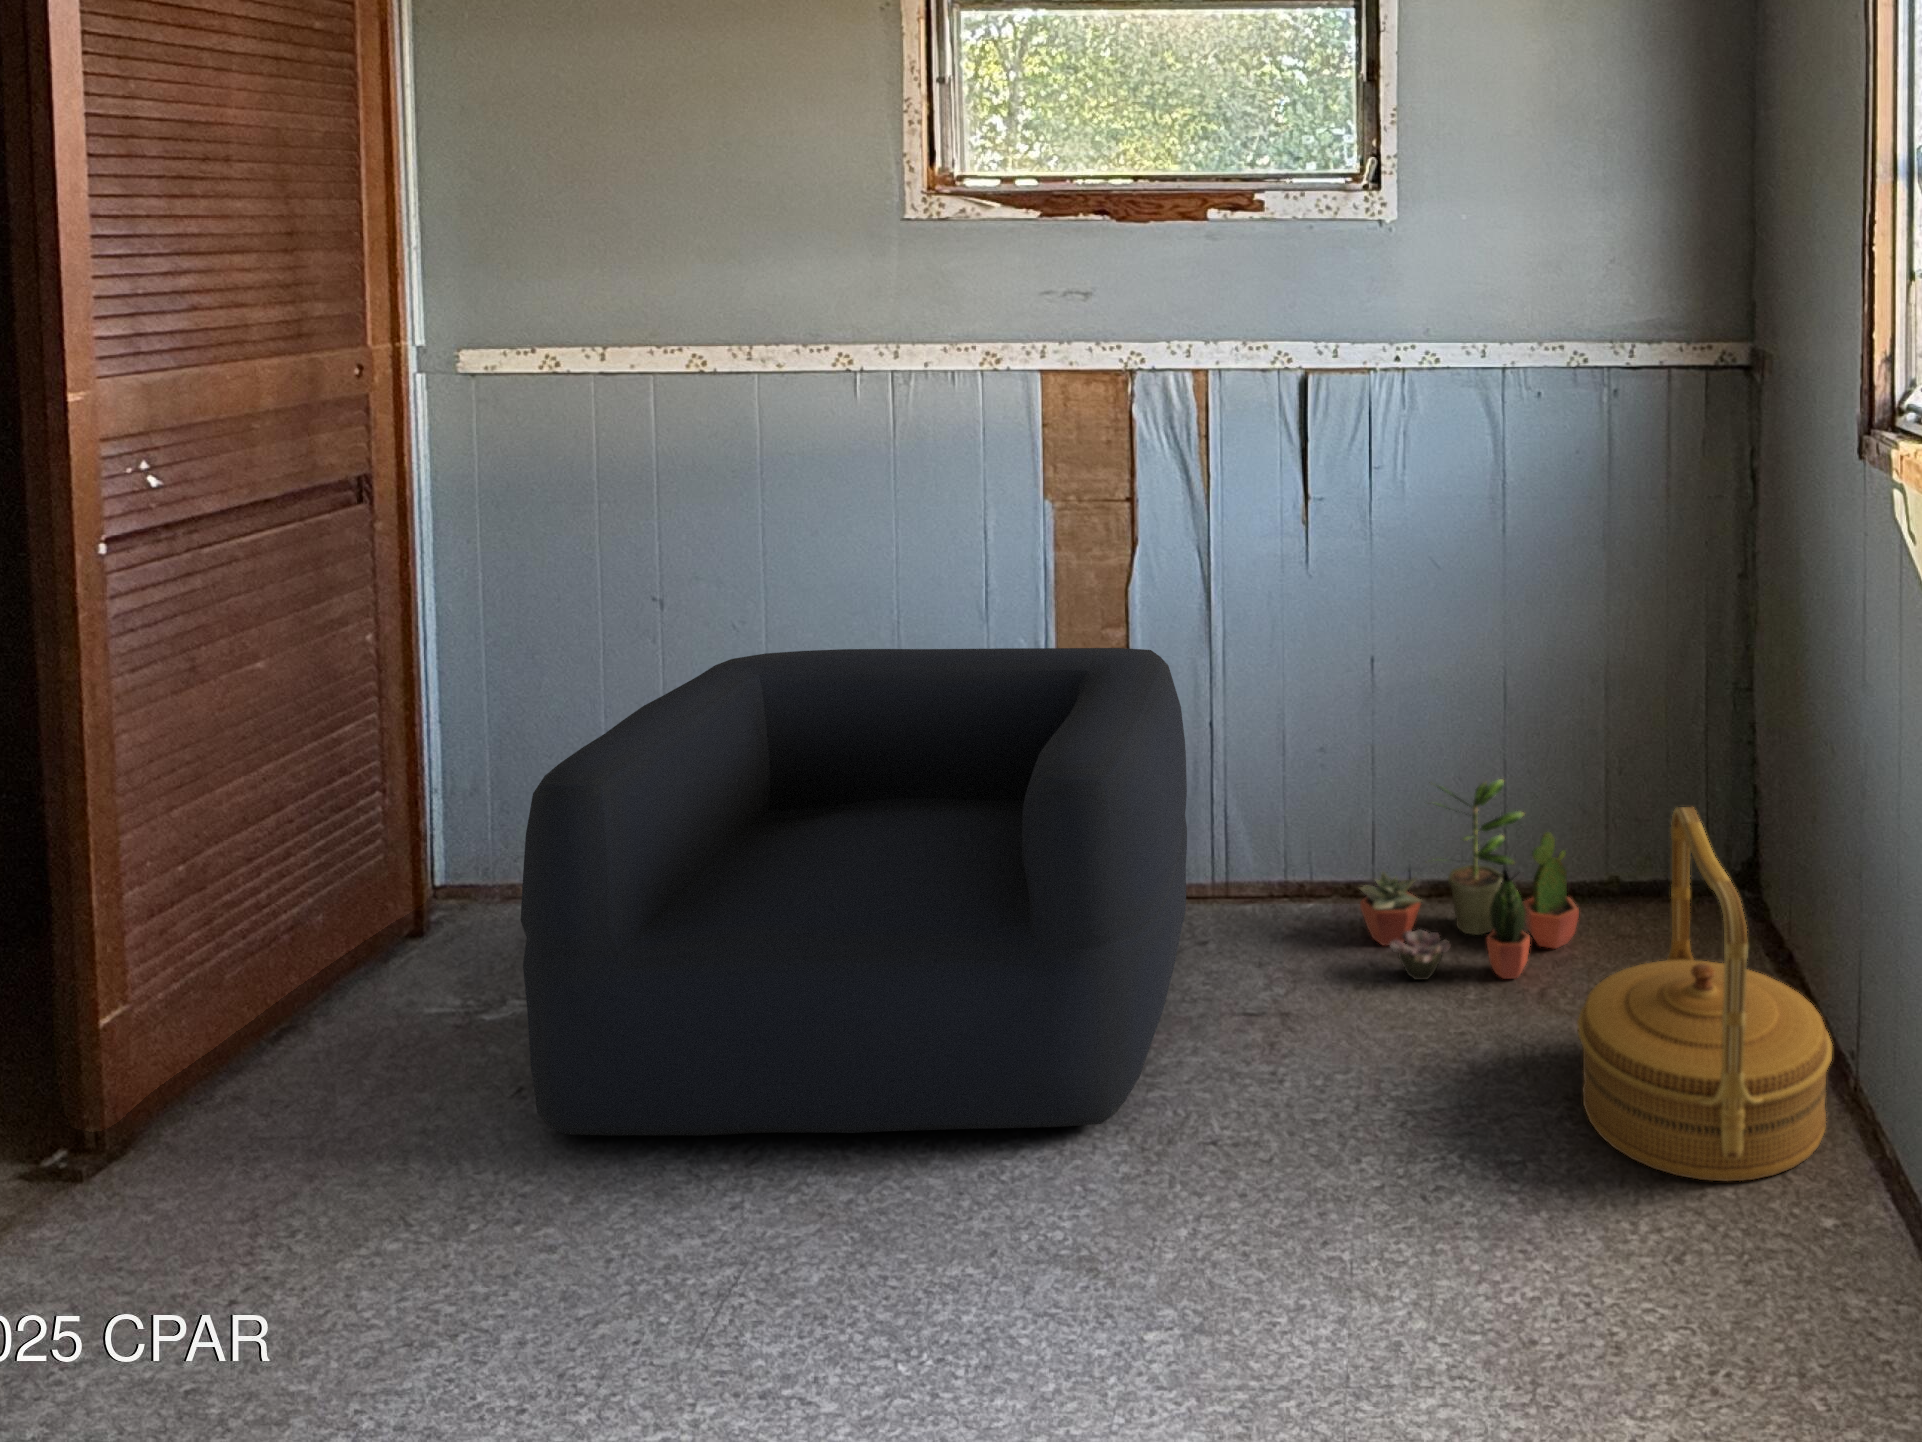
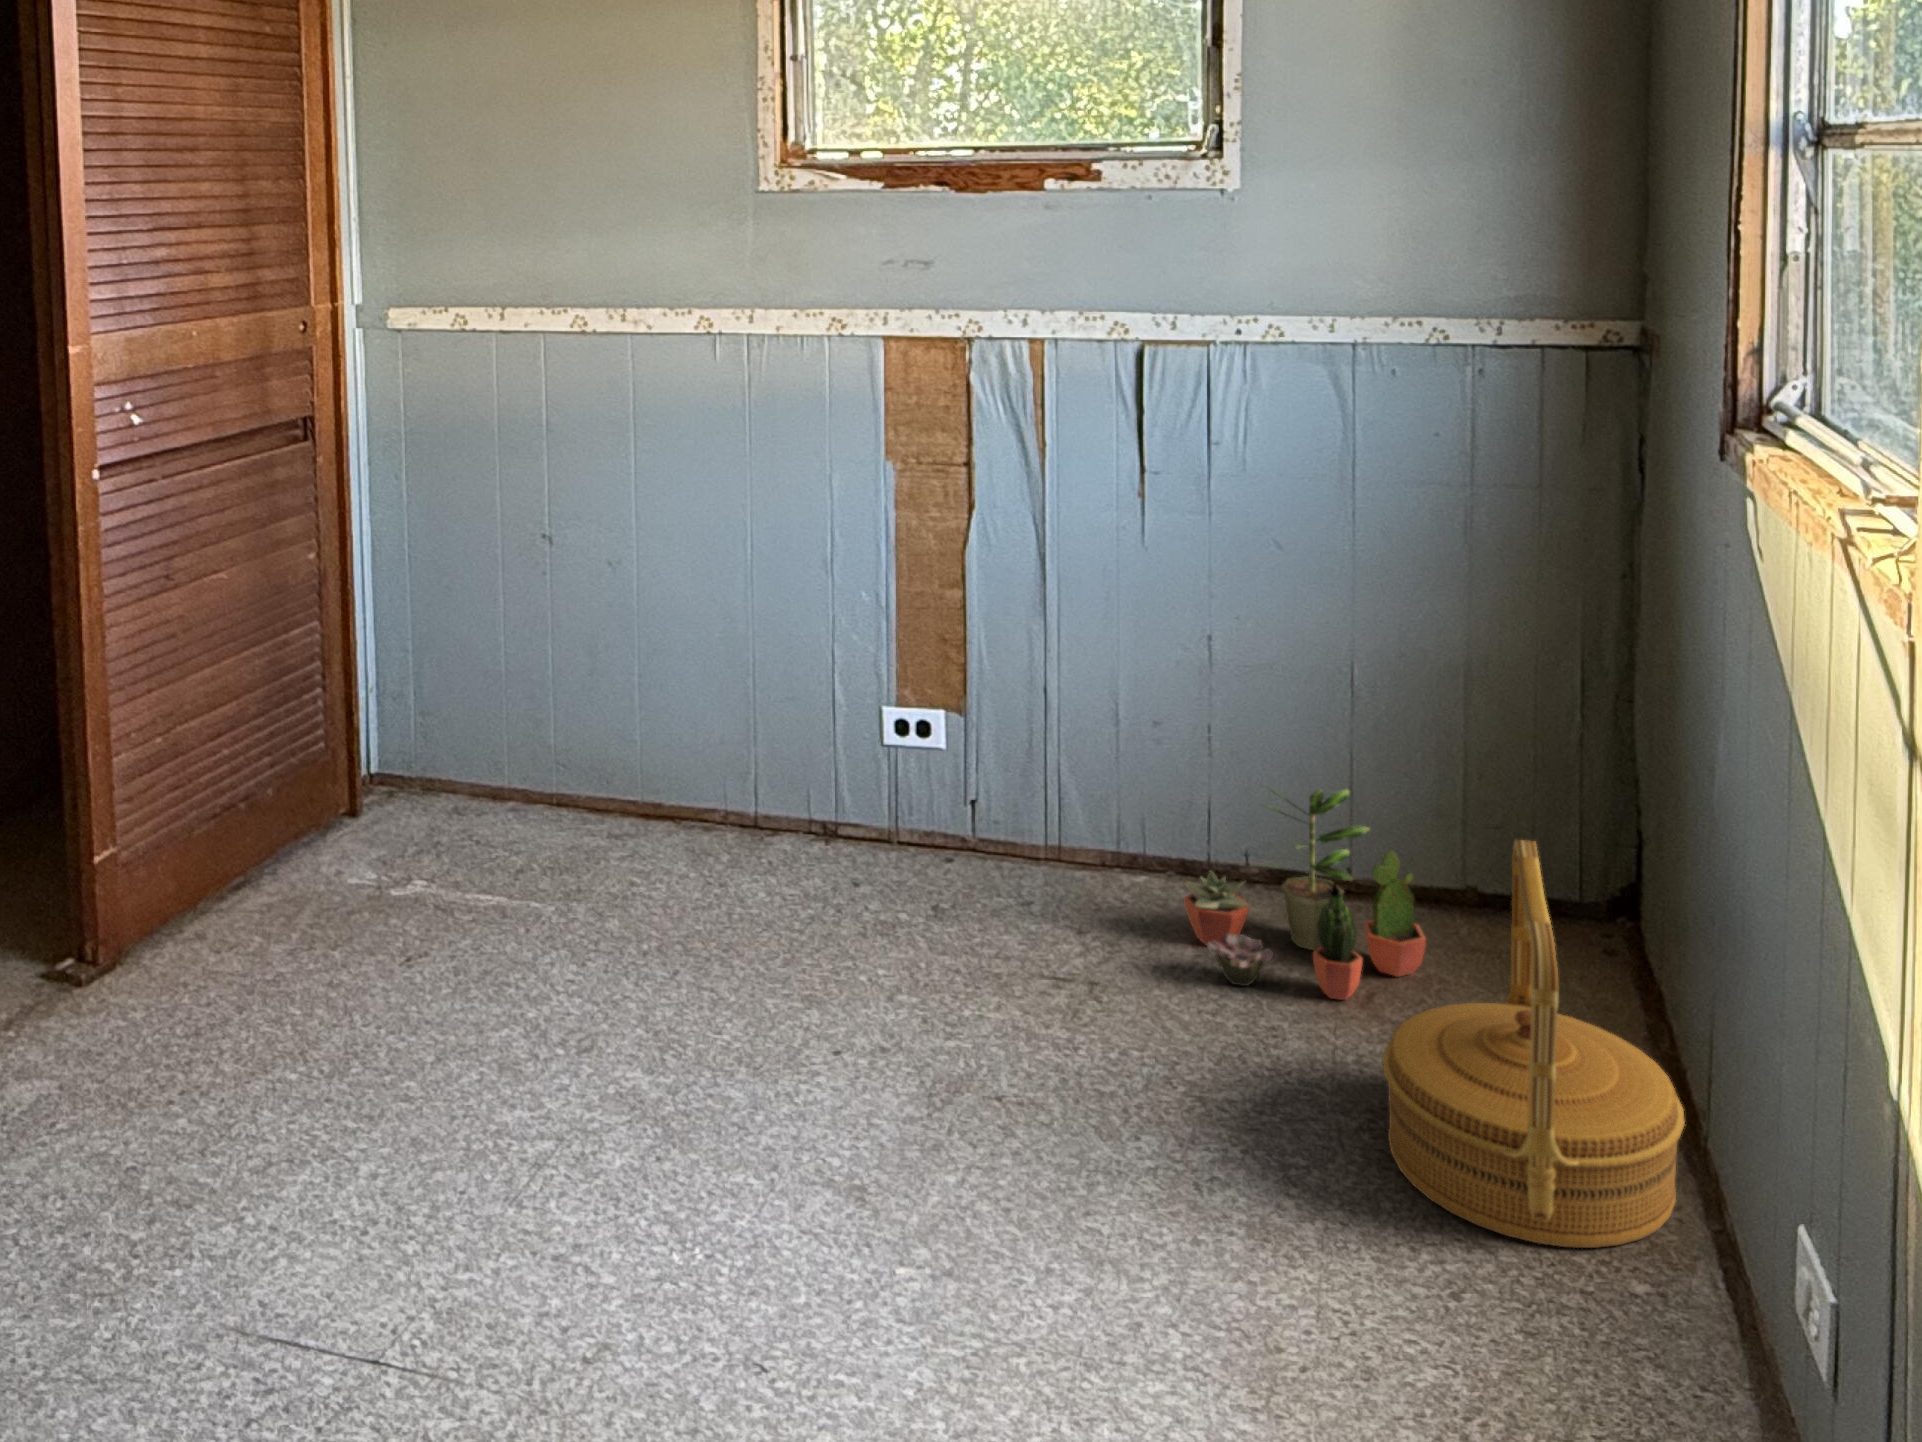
armchair: present [521,648,1187,1136] -> none [416,598,1004,1066]

